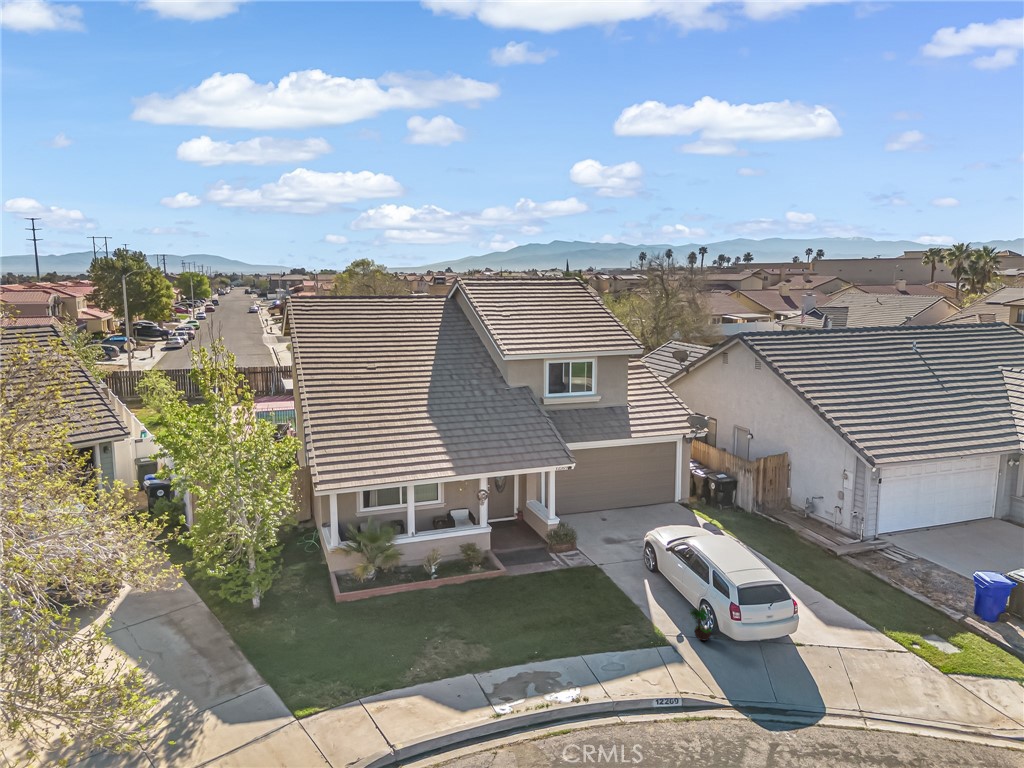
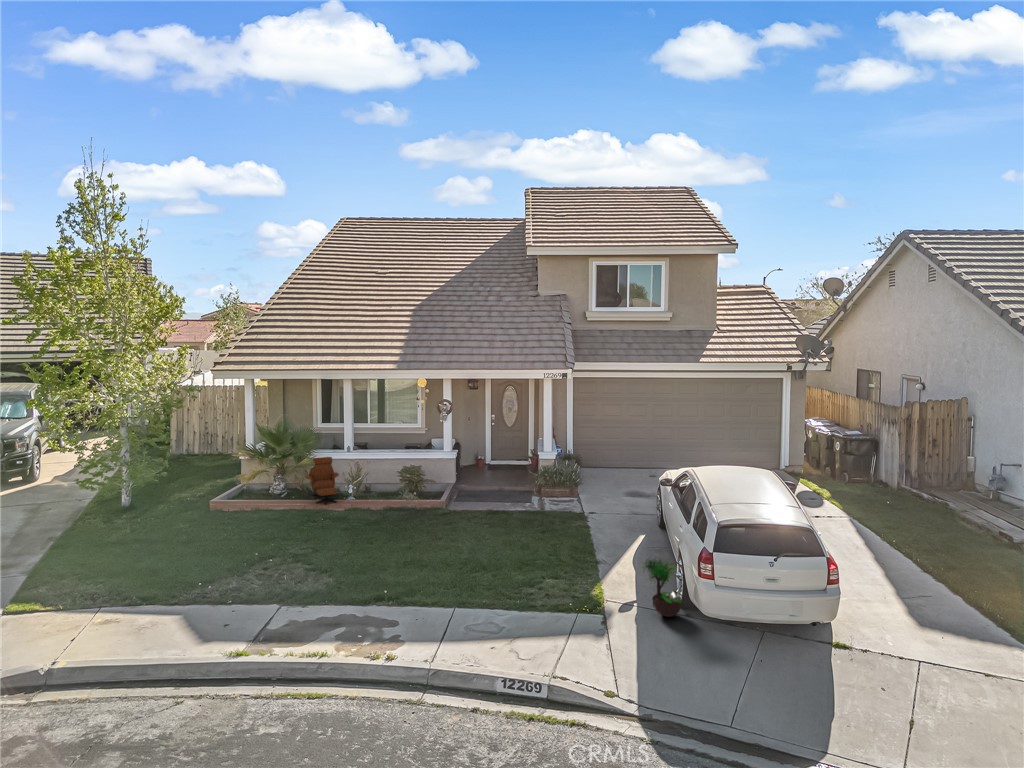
lounge chair: none [372,538,404,579] -> present [306,457,339,505]

